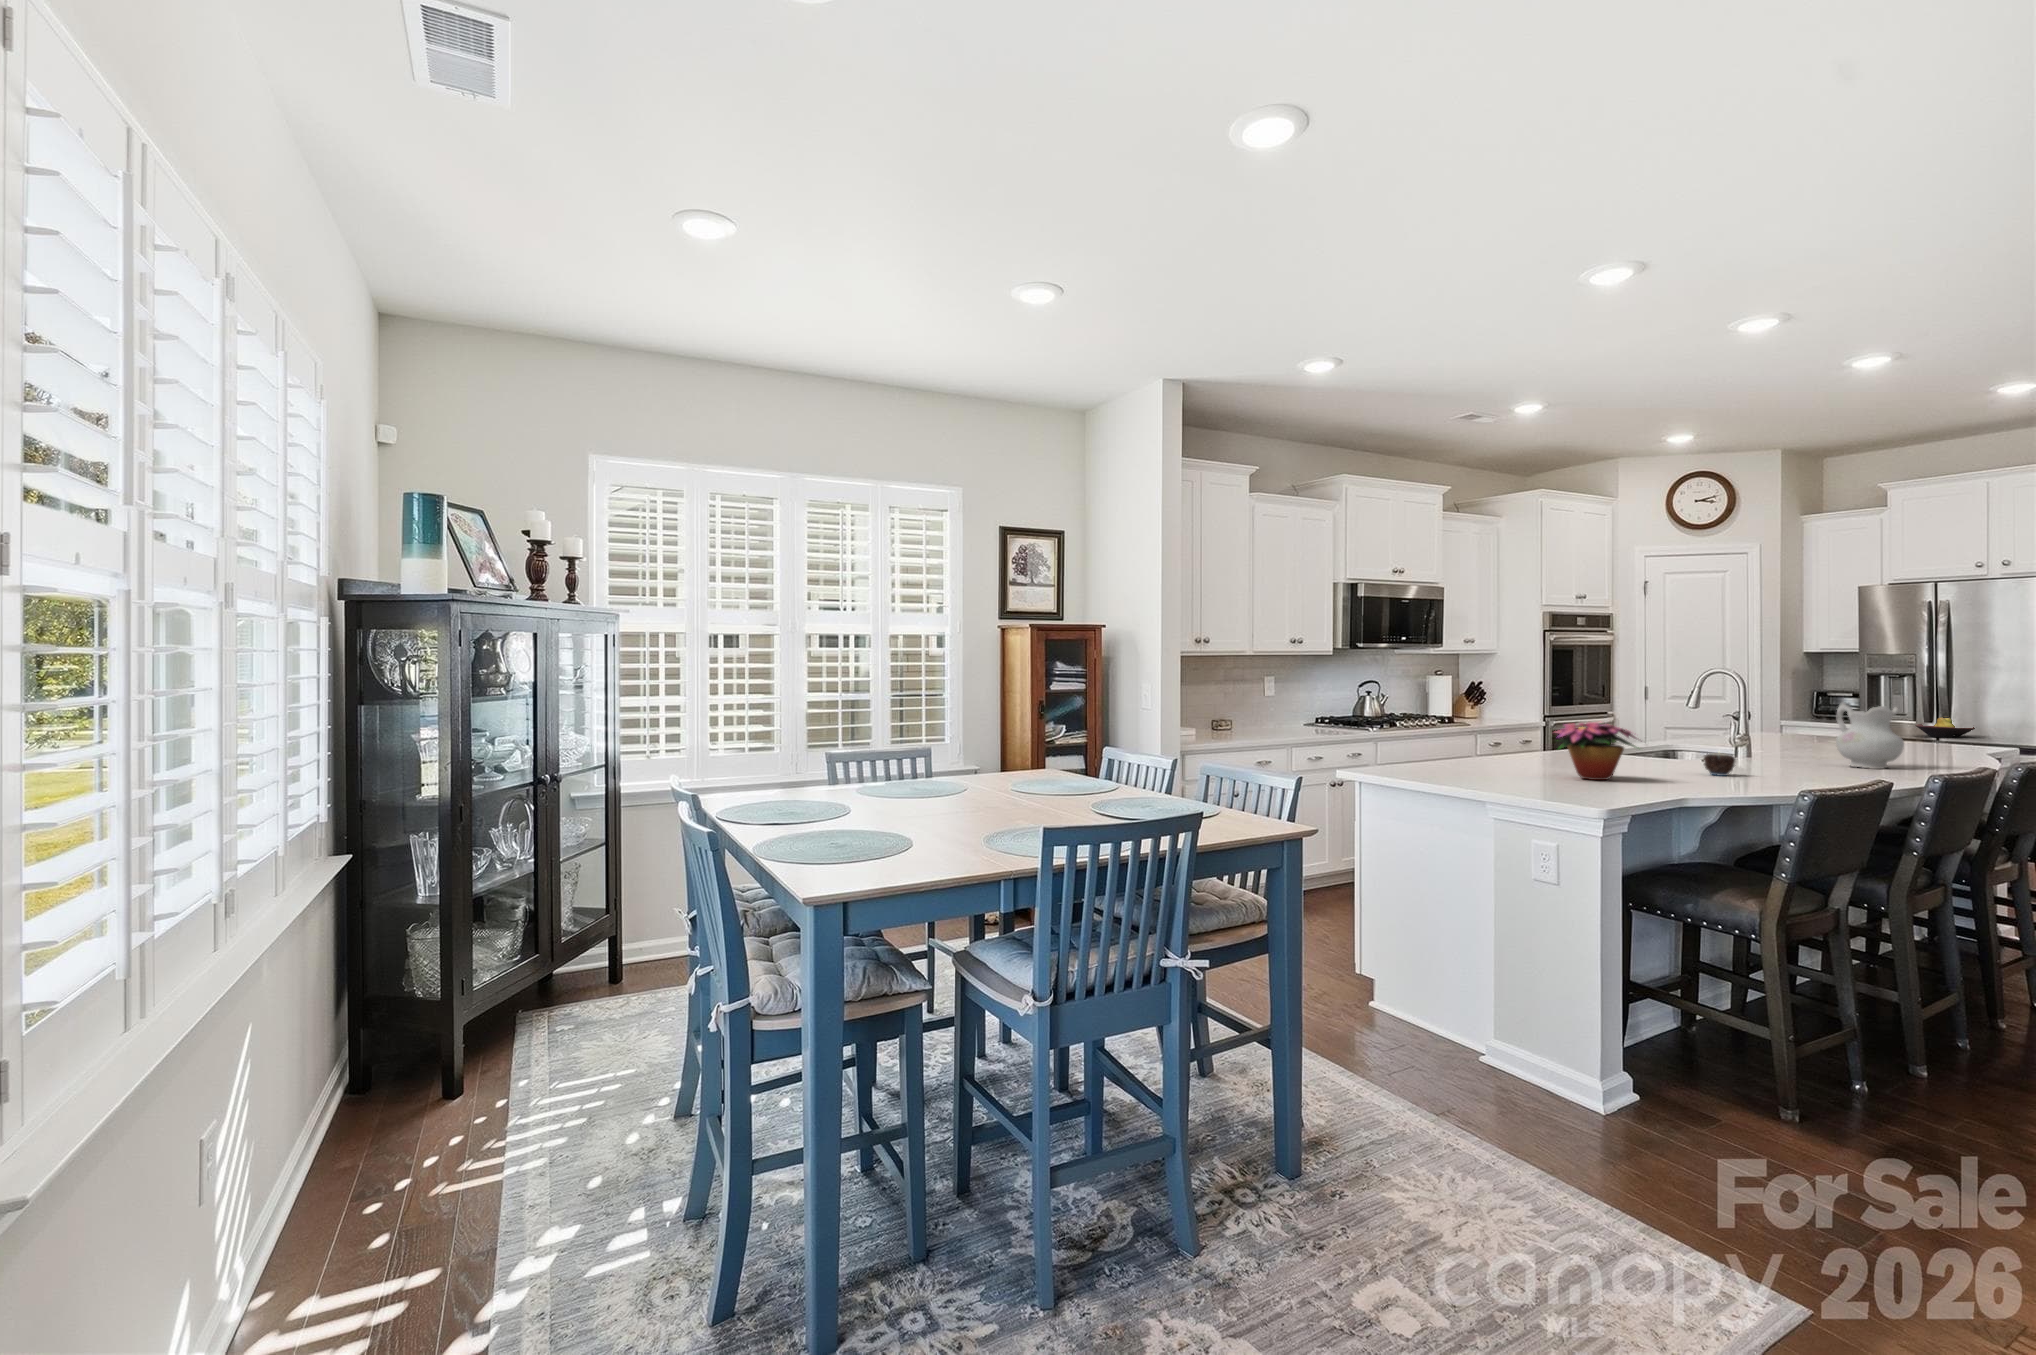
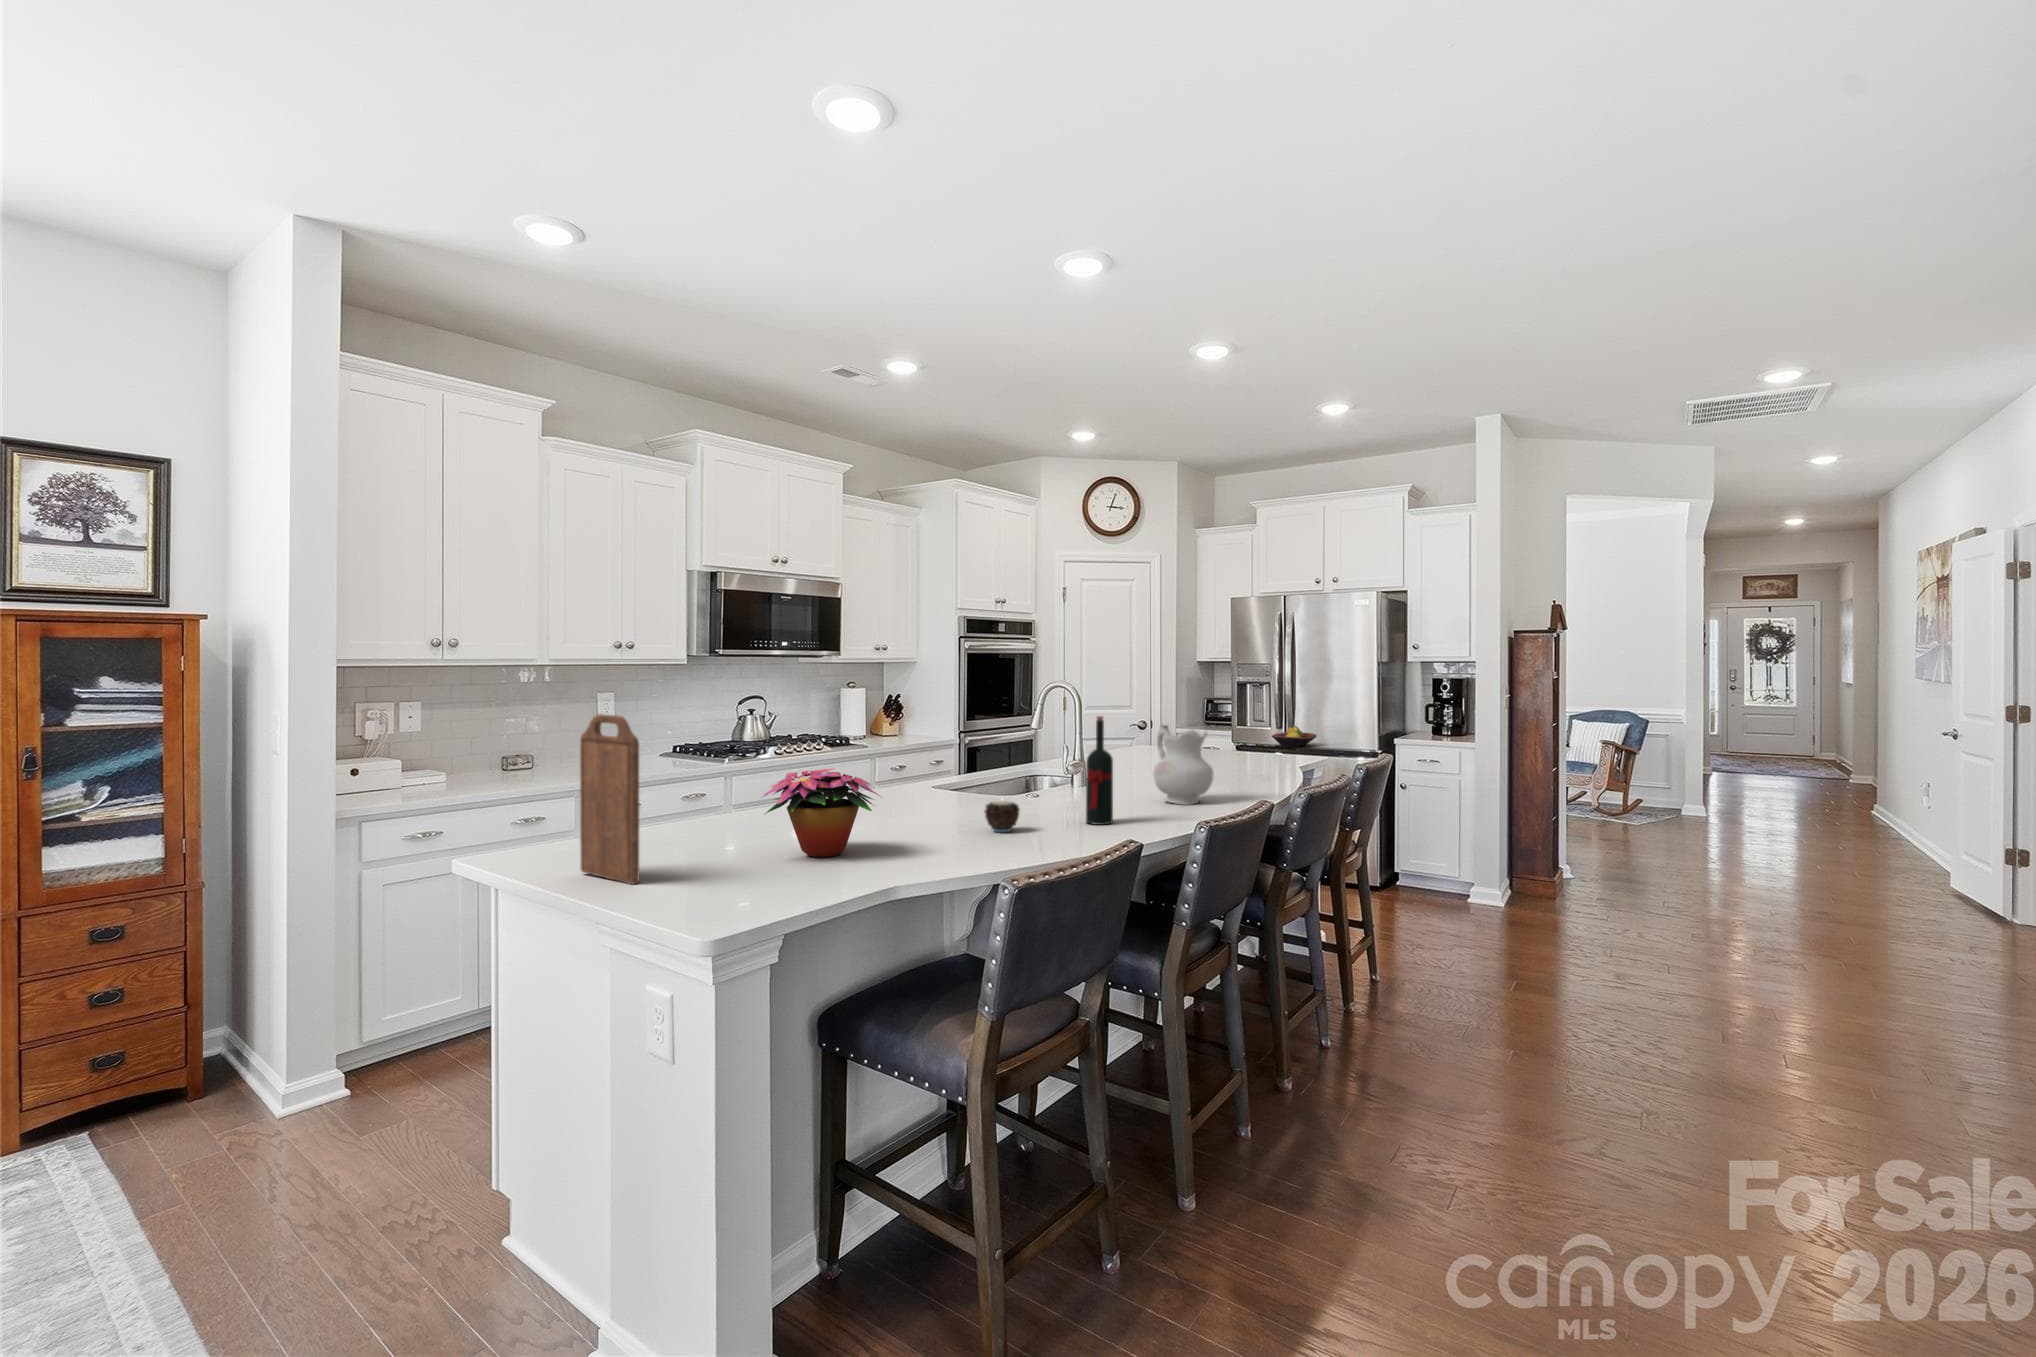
cutting board: none [1440,682,1496,785] -> present [580,714,639,884]
wine bottle: none [1789,691,1818,776] -> present [1086,716,1113,825]

